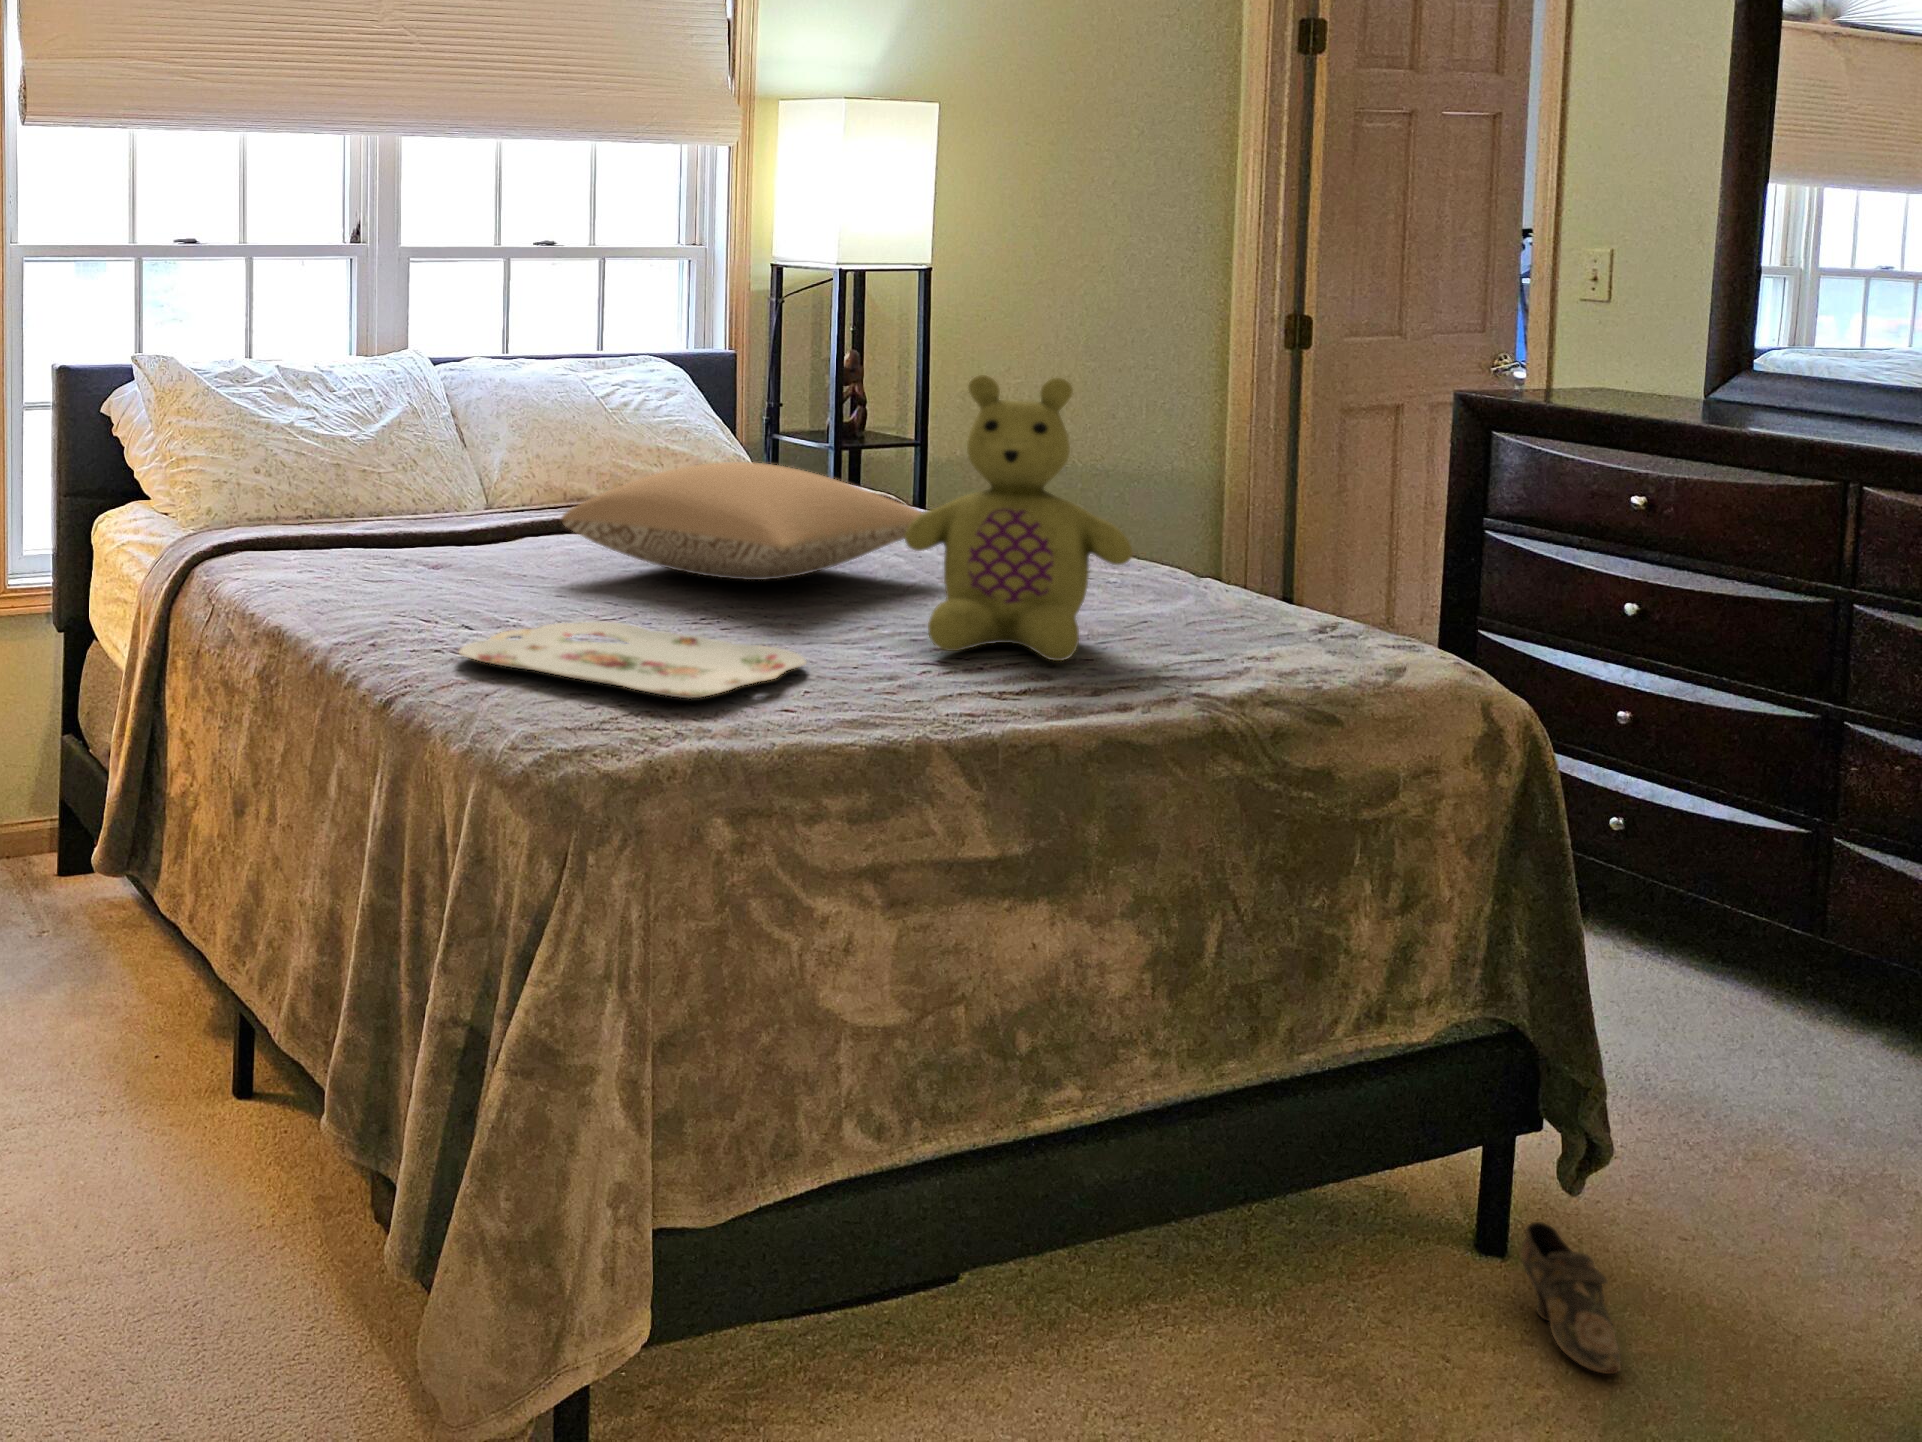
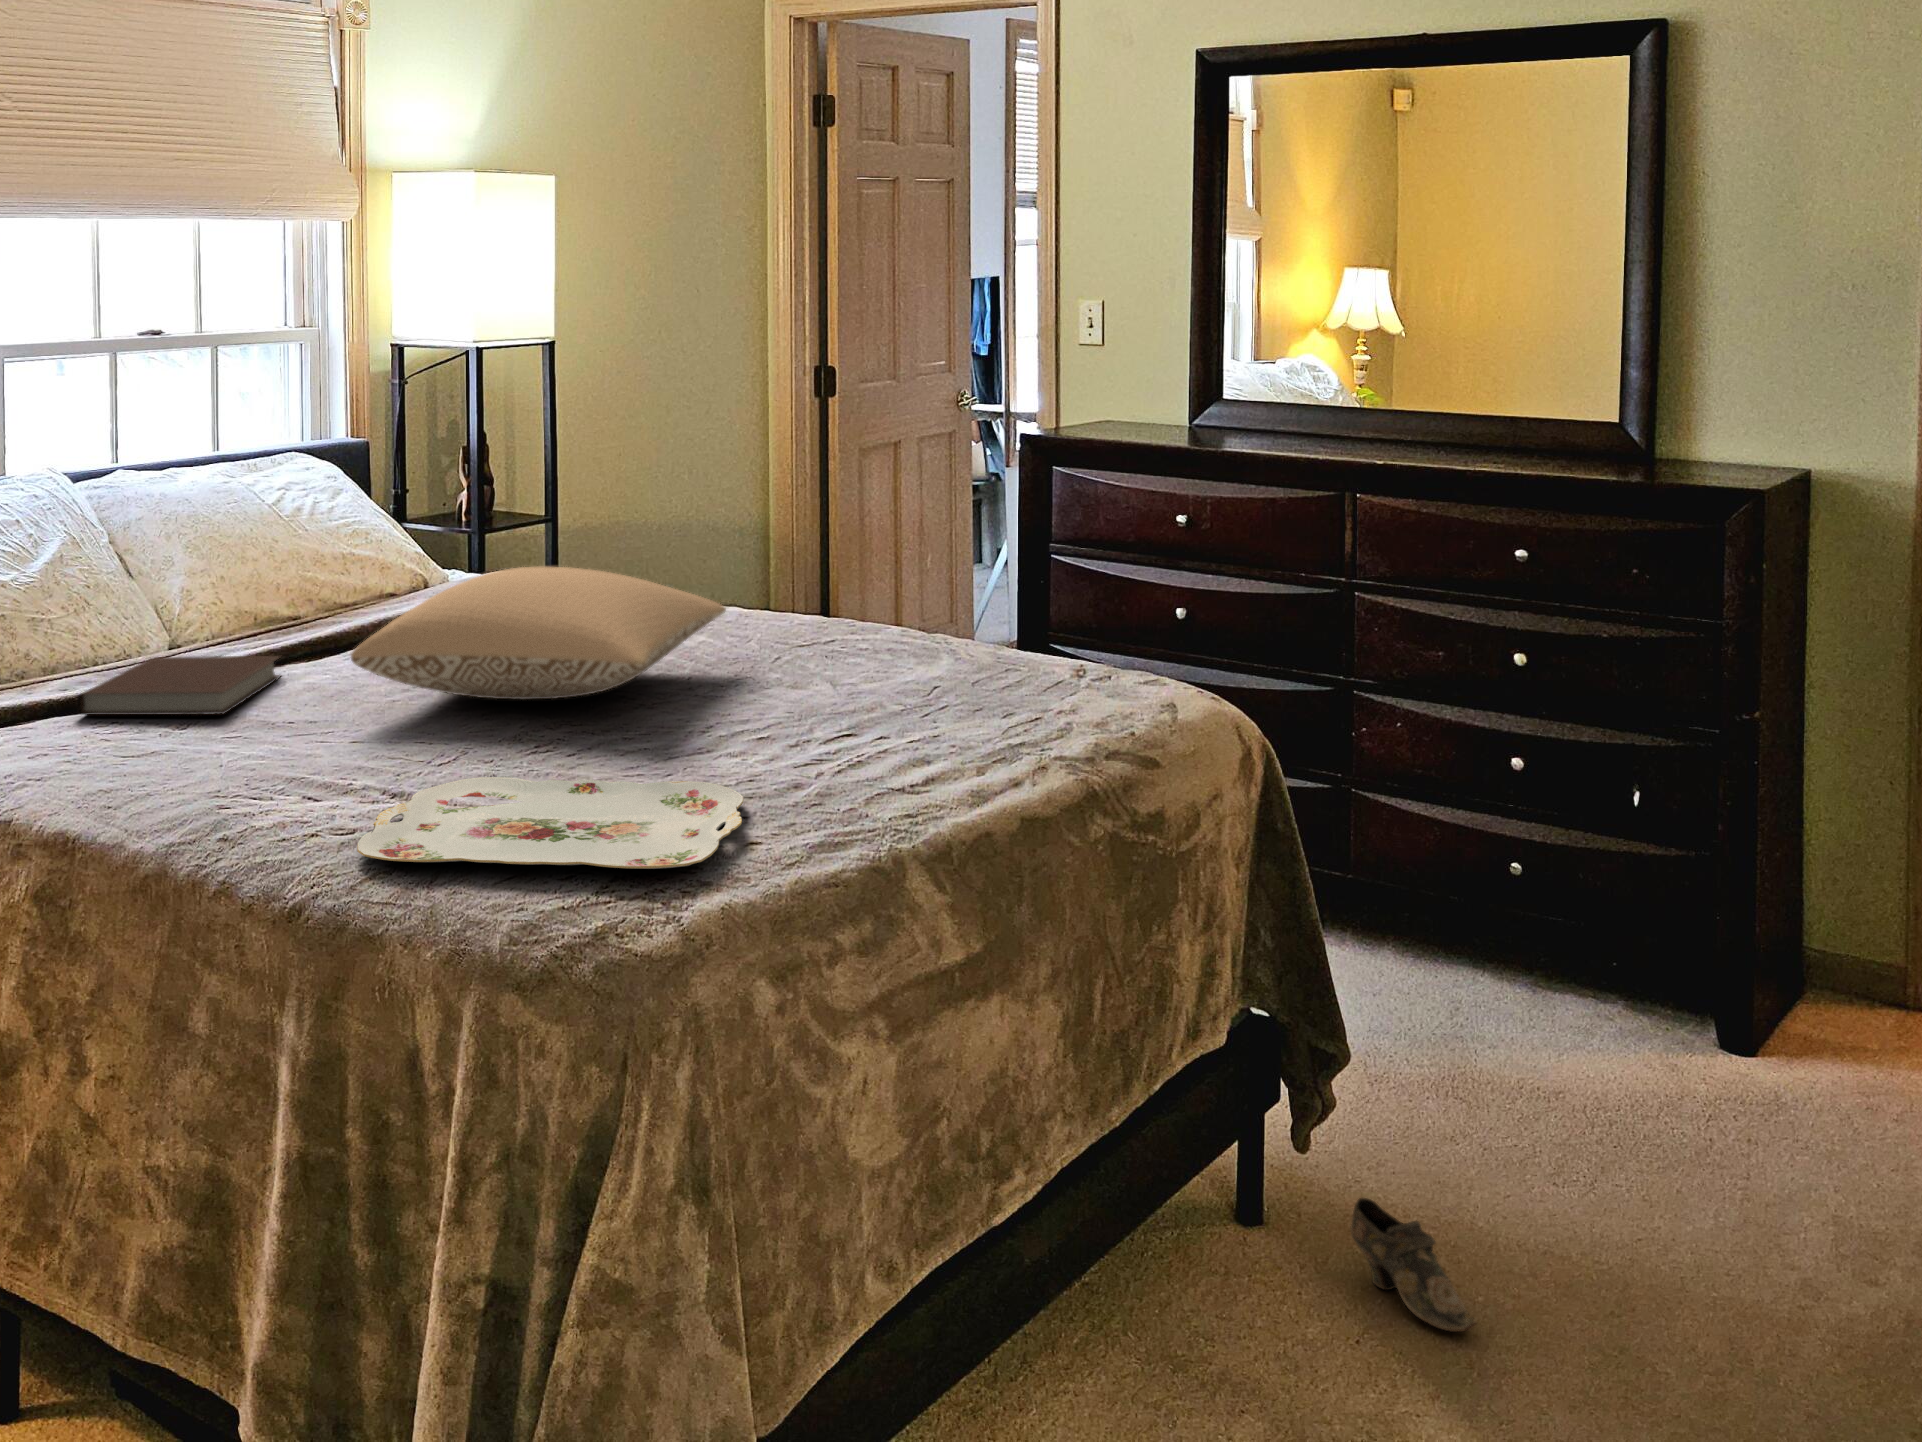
stuffed bear: present [905,375,1132,661] -> none [763,455,986,755]
notebook: none [363,512,547,557] -> present [77,656,281,715]

